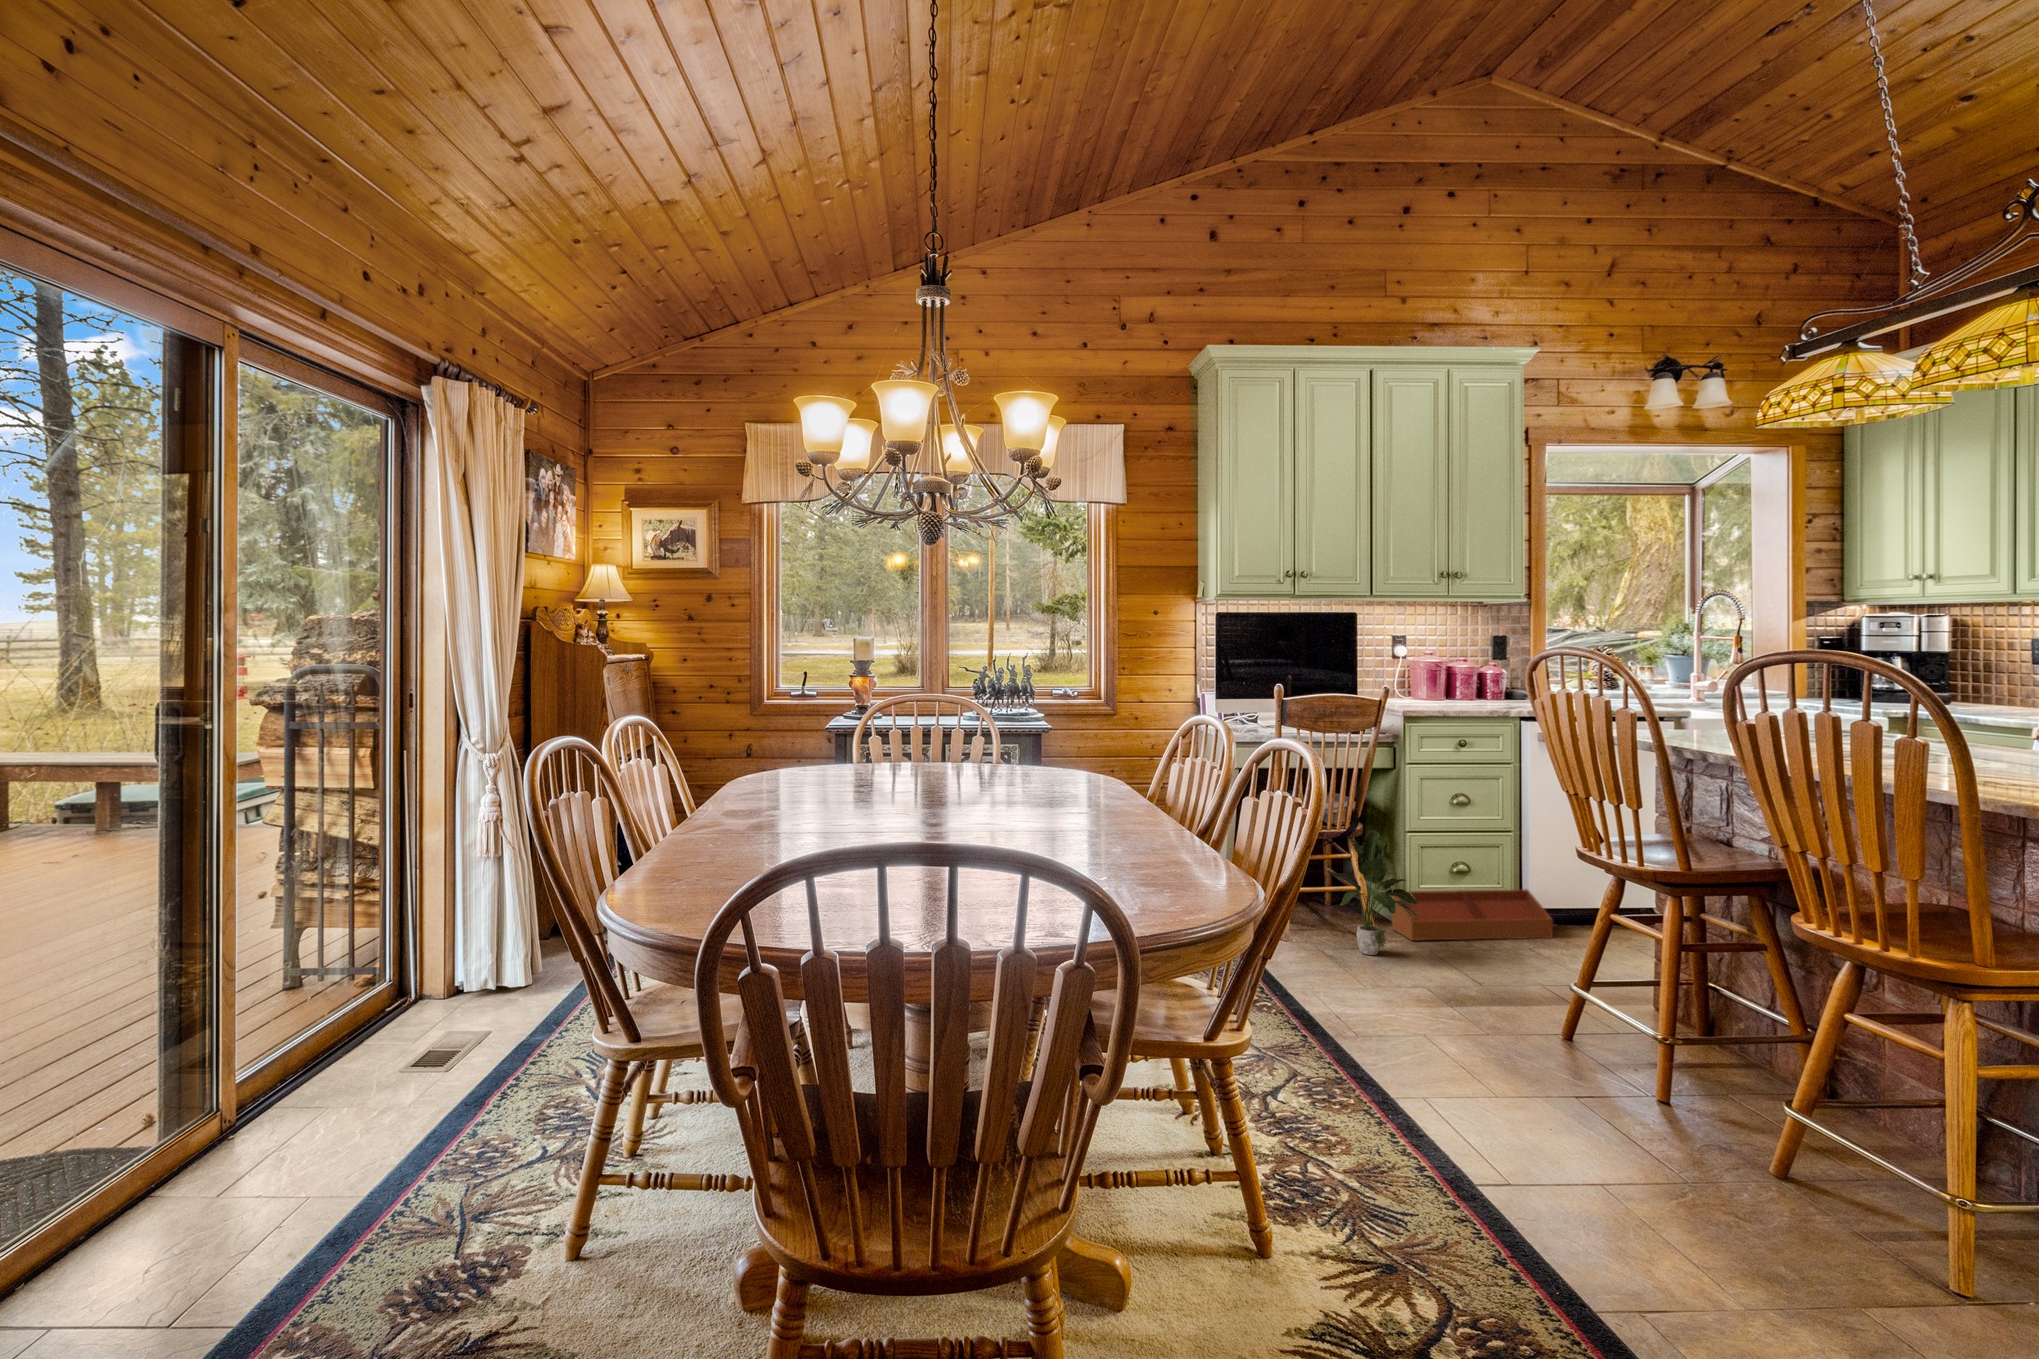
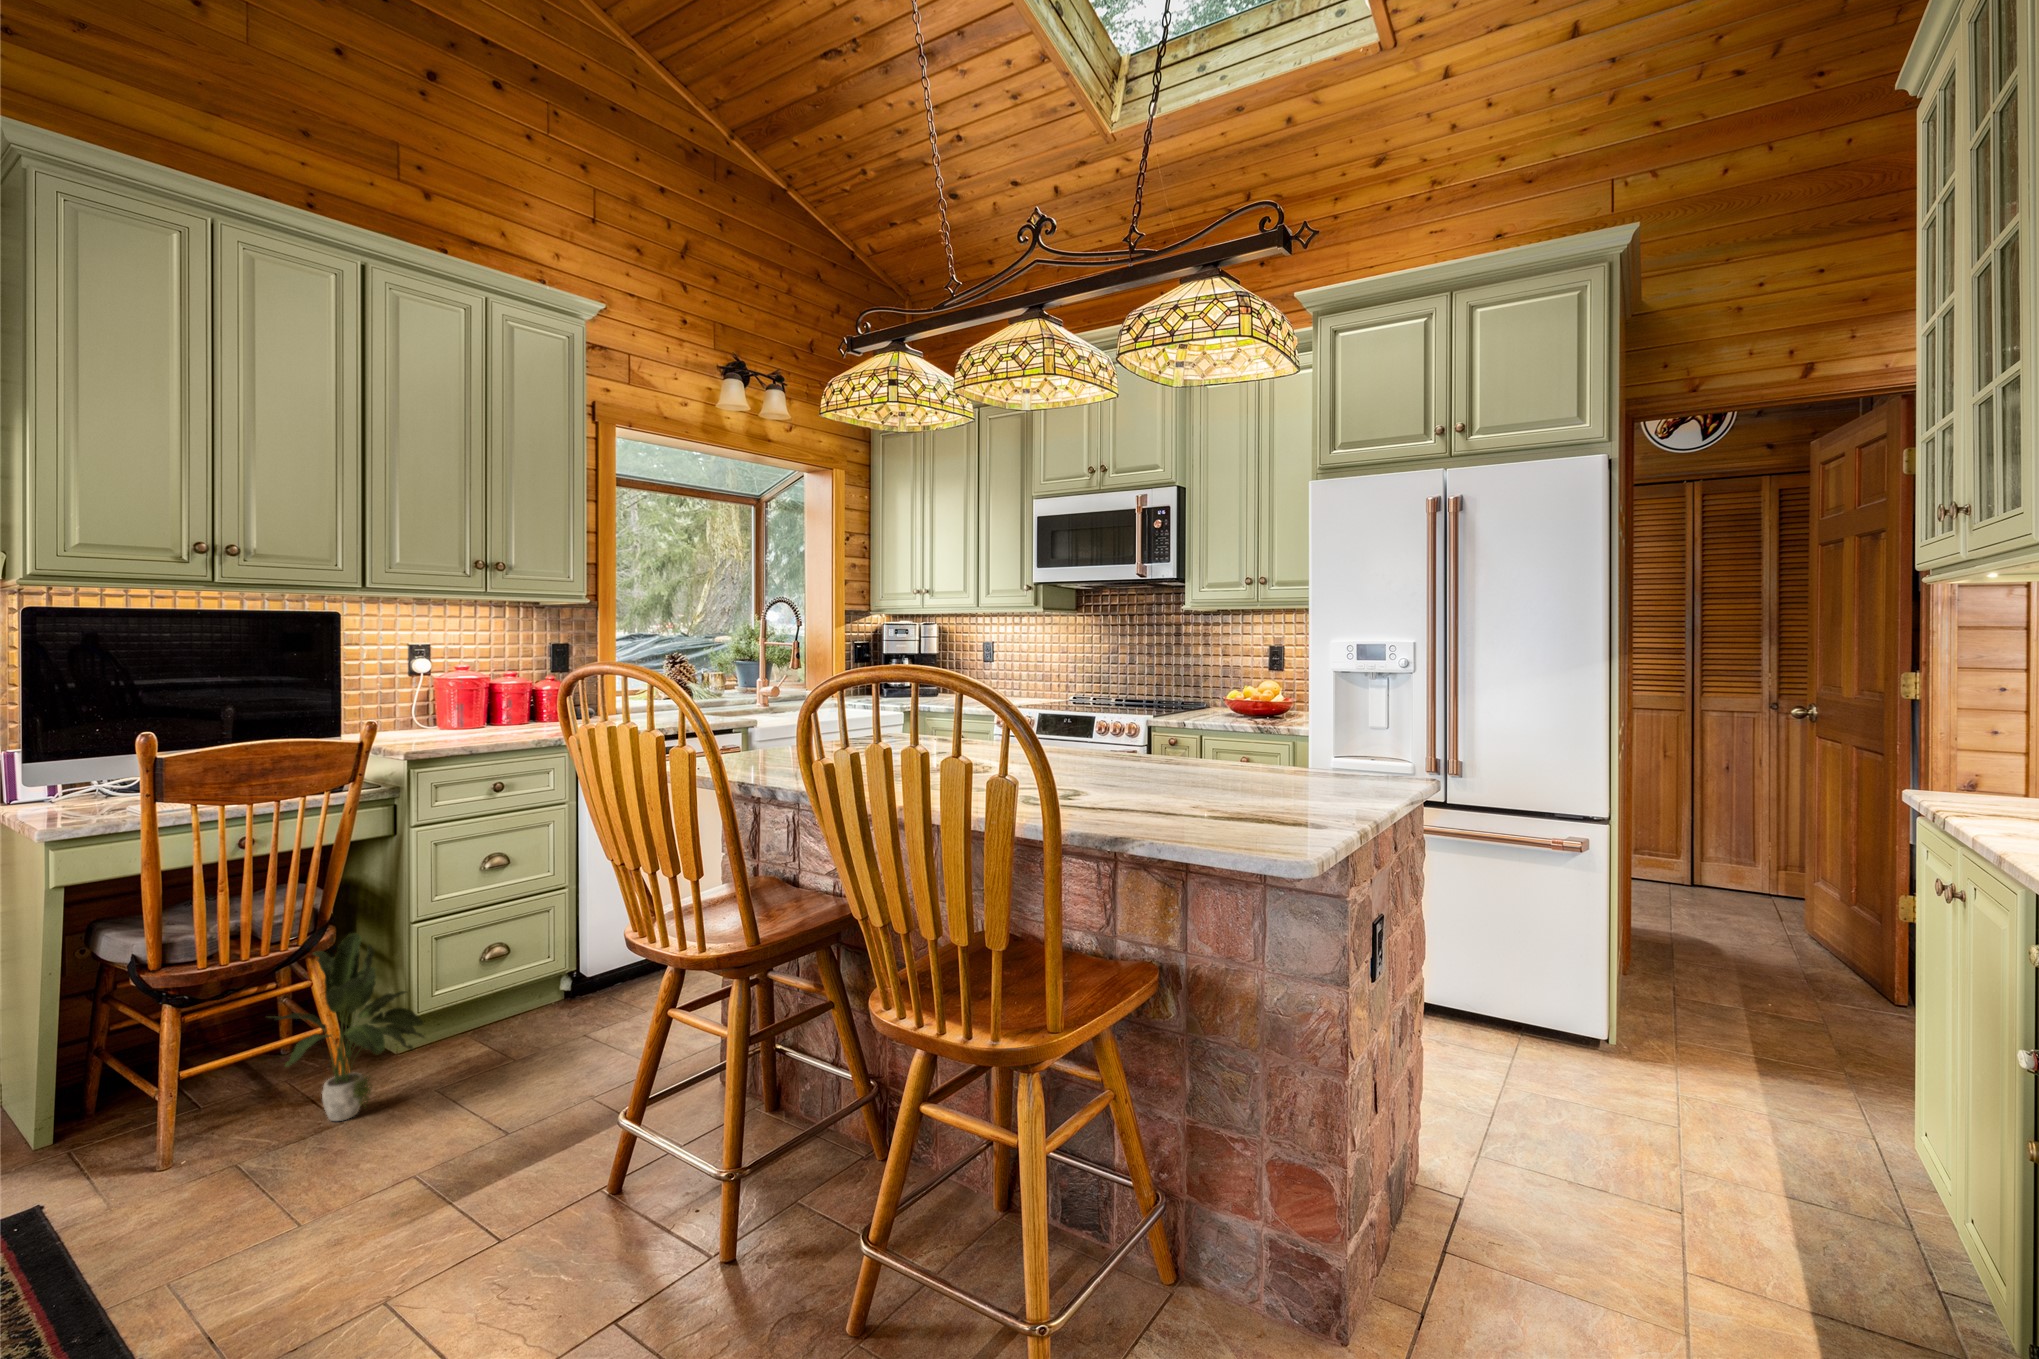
storage bin: present [1392,889,1553,941] -> none [394,948,612,1067]

